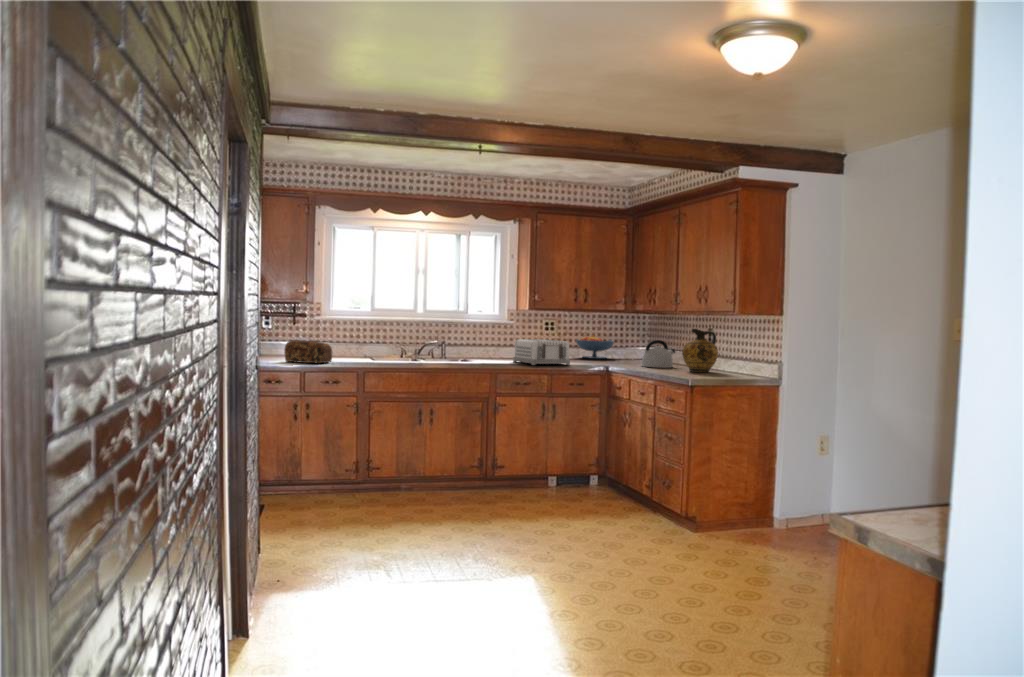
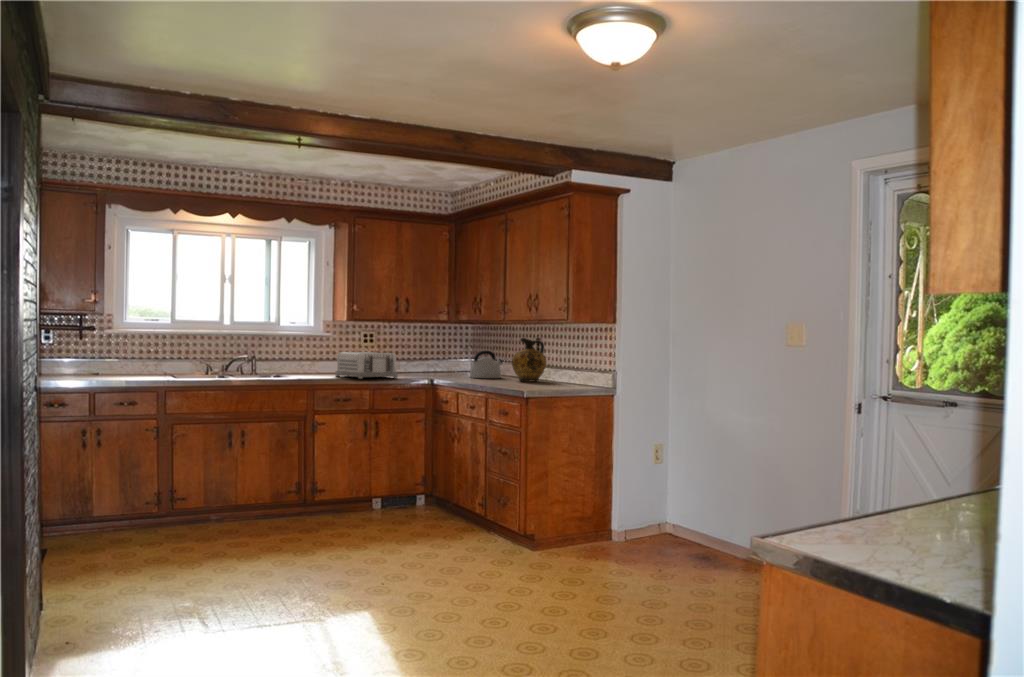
fruit bowl: present [576,335,614,359] -> none [396,345,438,372]
bread loaf: present [284,340,332,363] -> none [79,357,136,382]

